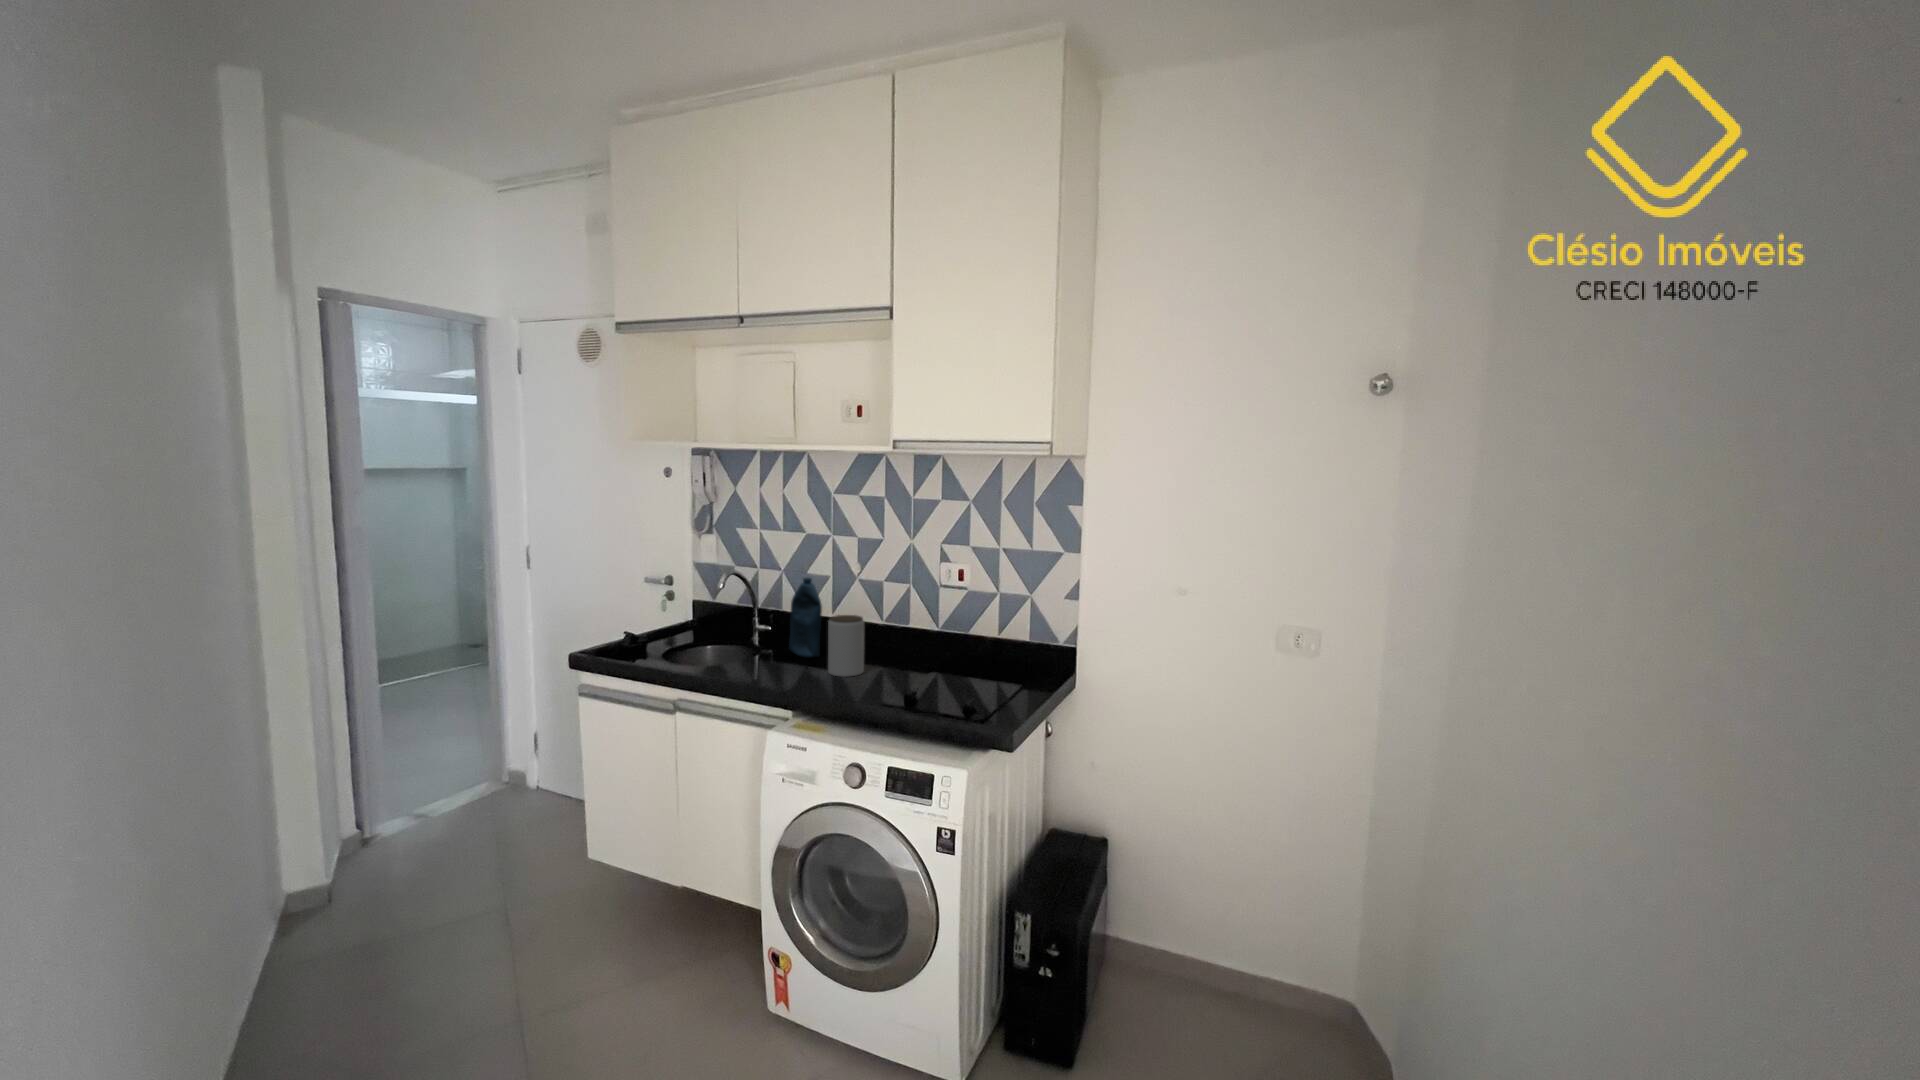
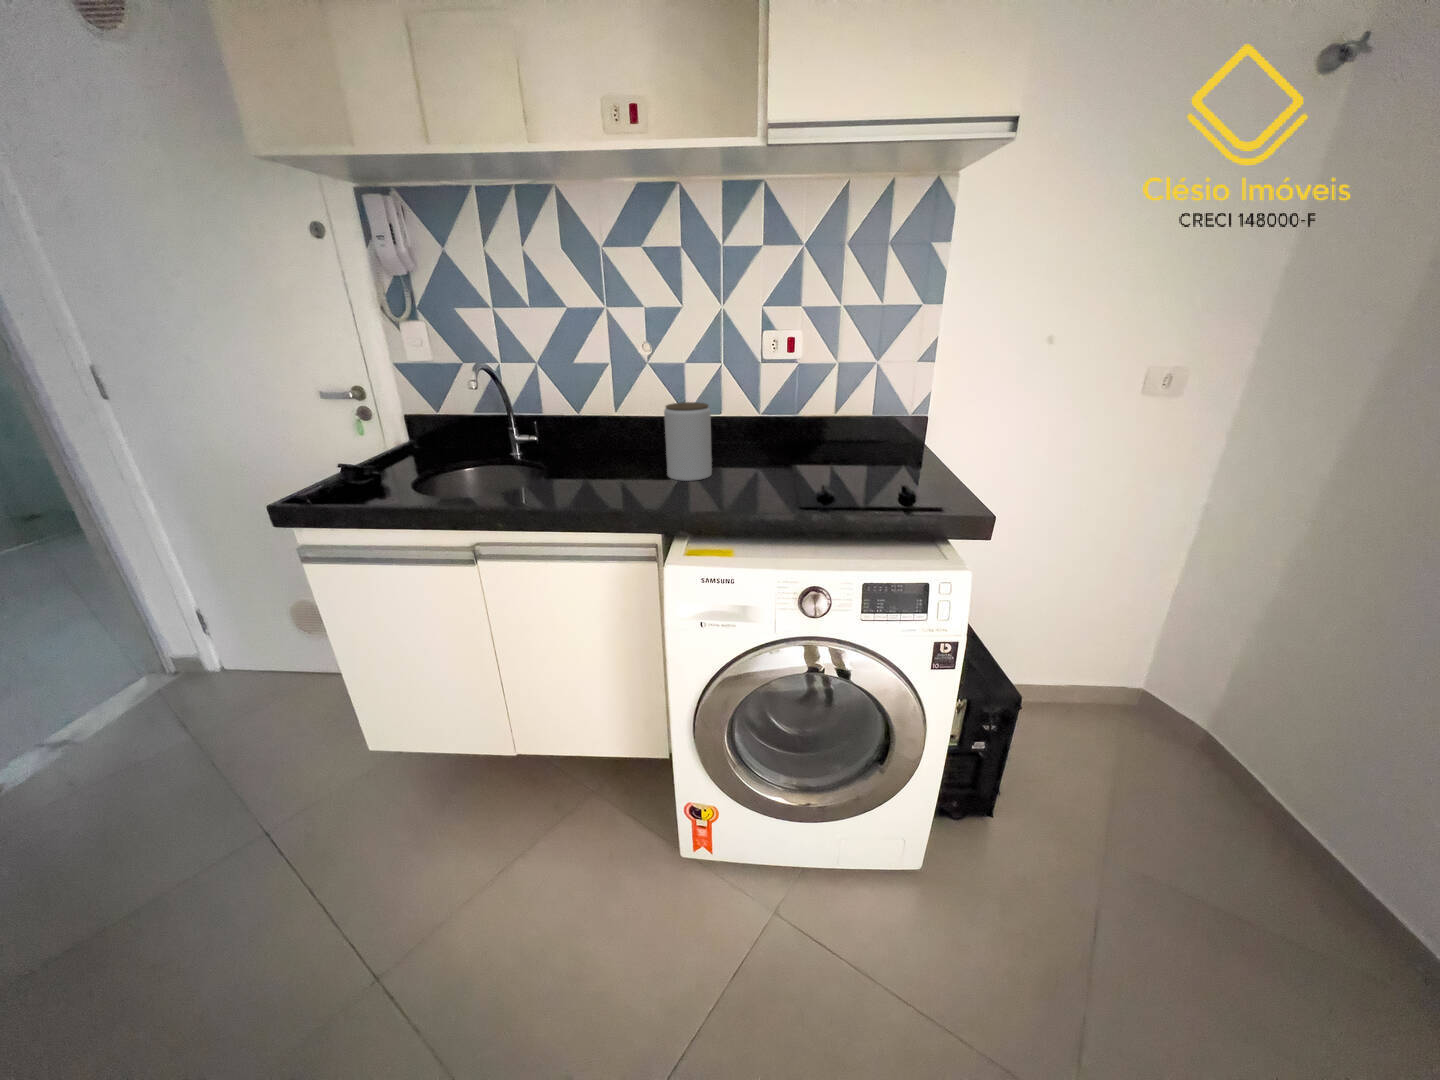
bottle: present [789,578,822,658] -> none [583,361,631,466]

